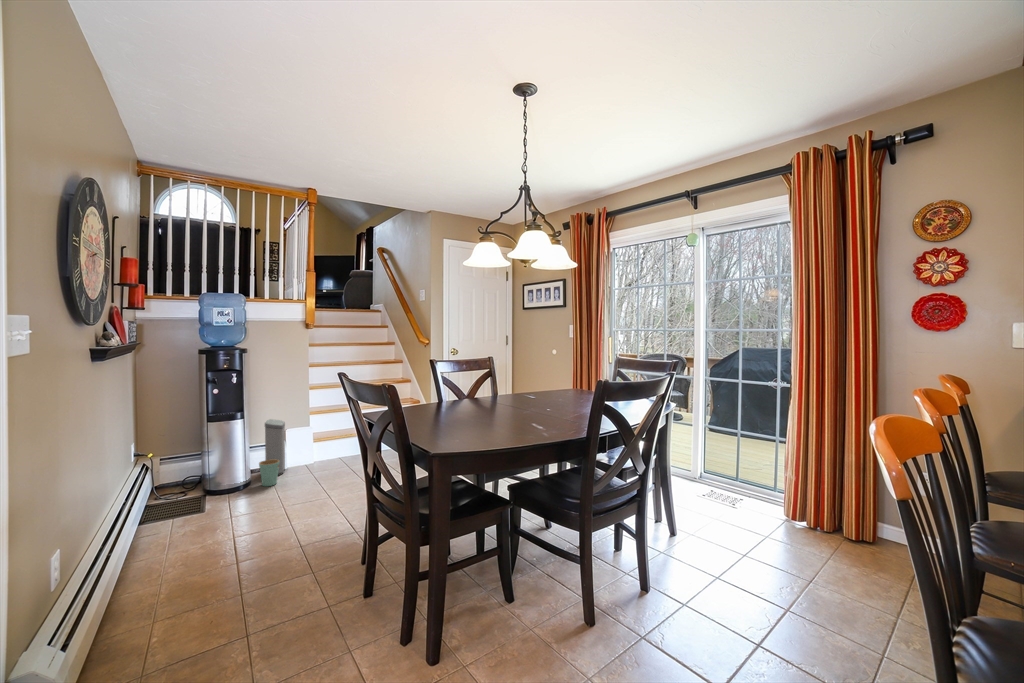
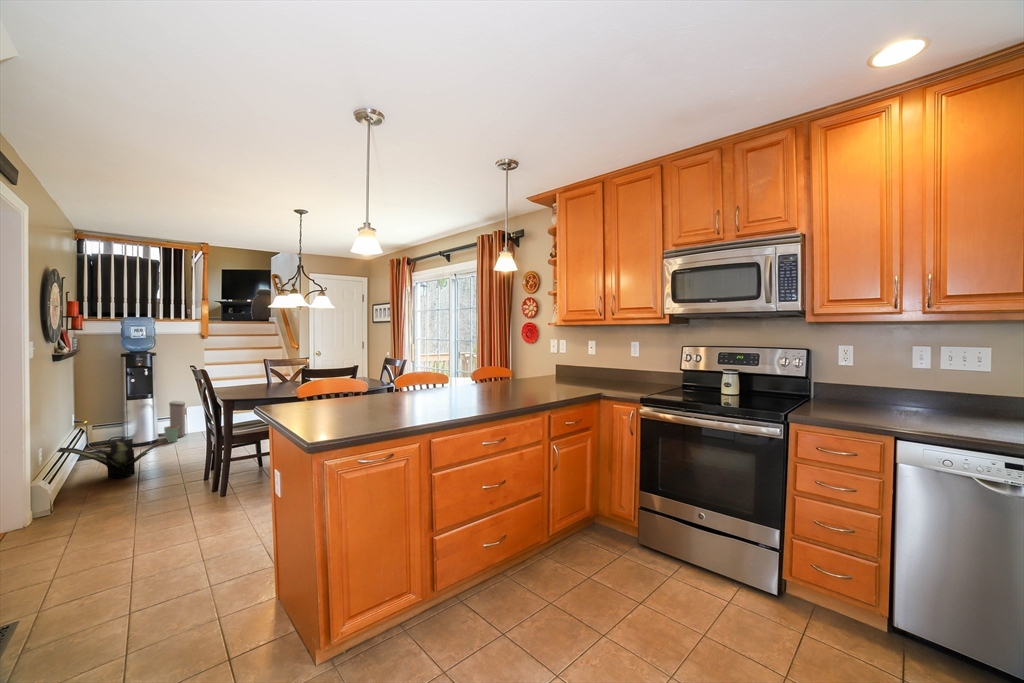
potted plant: none [87,498,278,585] -> present [57,439,168,478]

